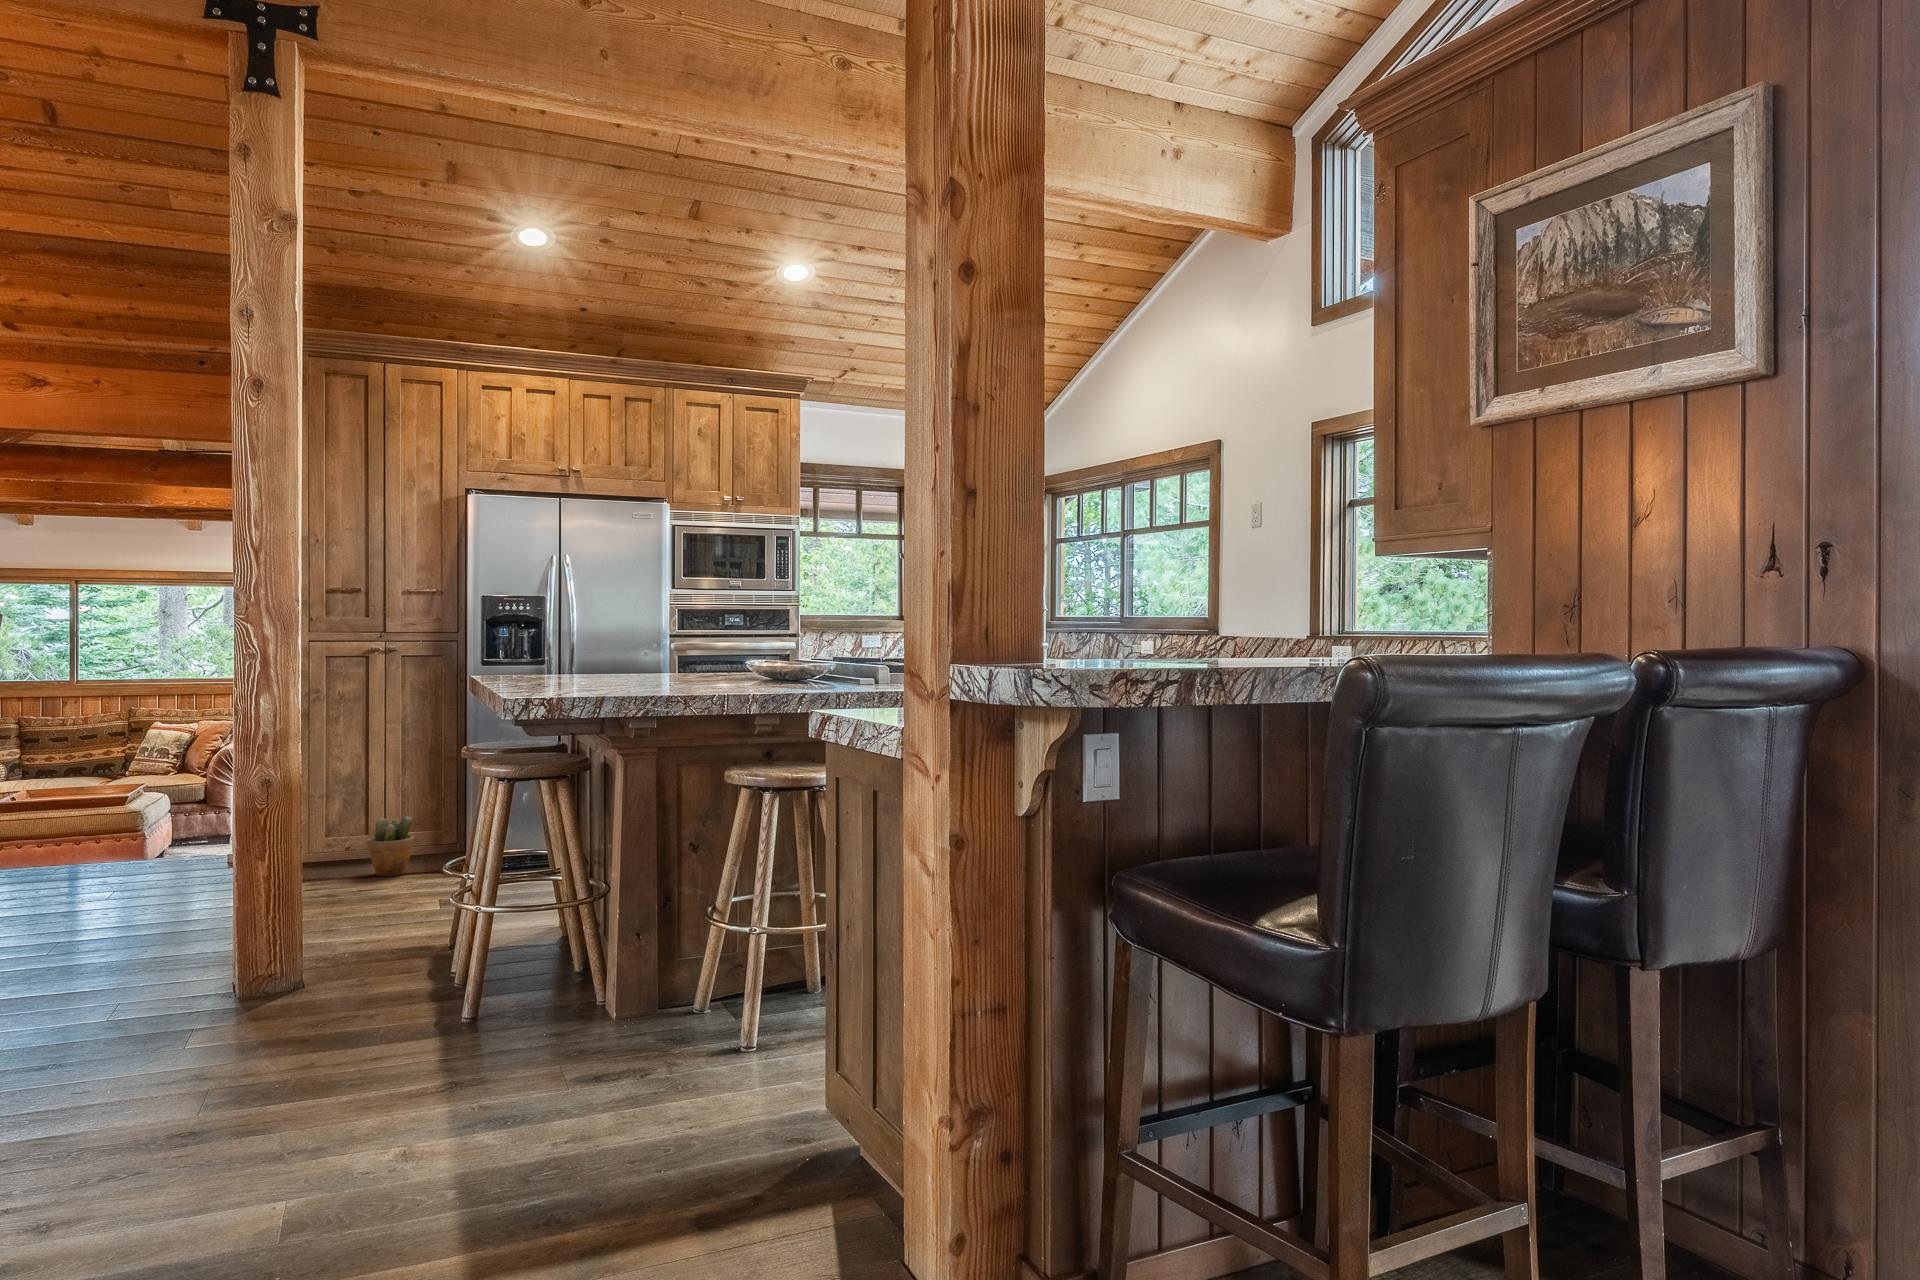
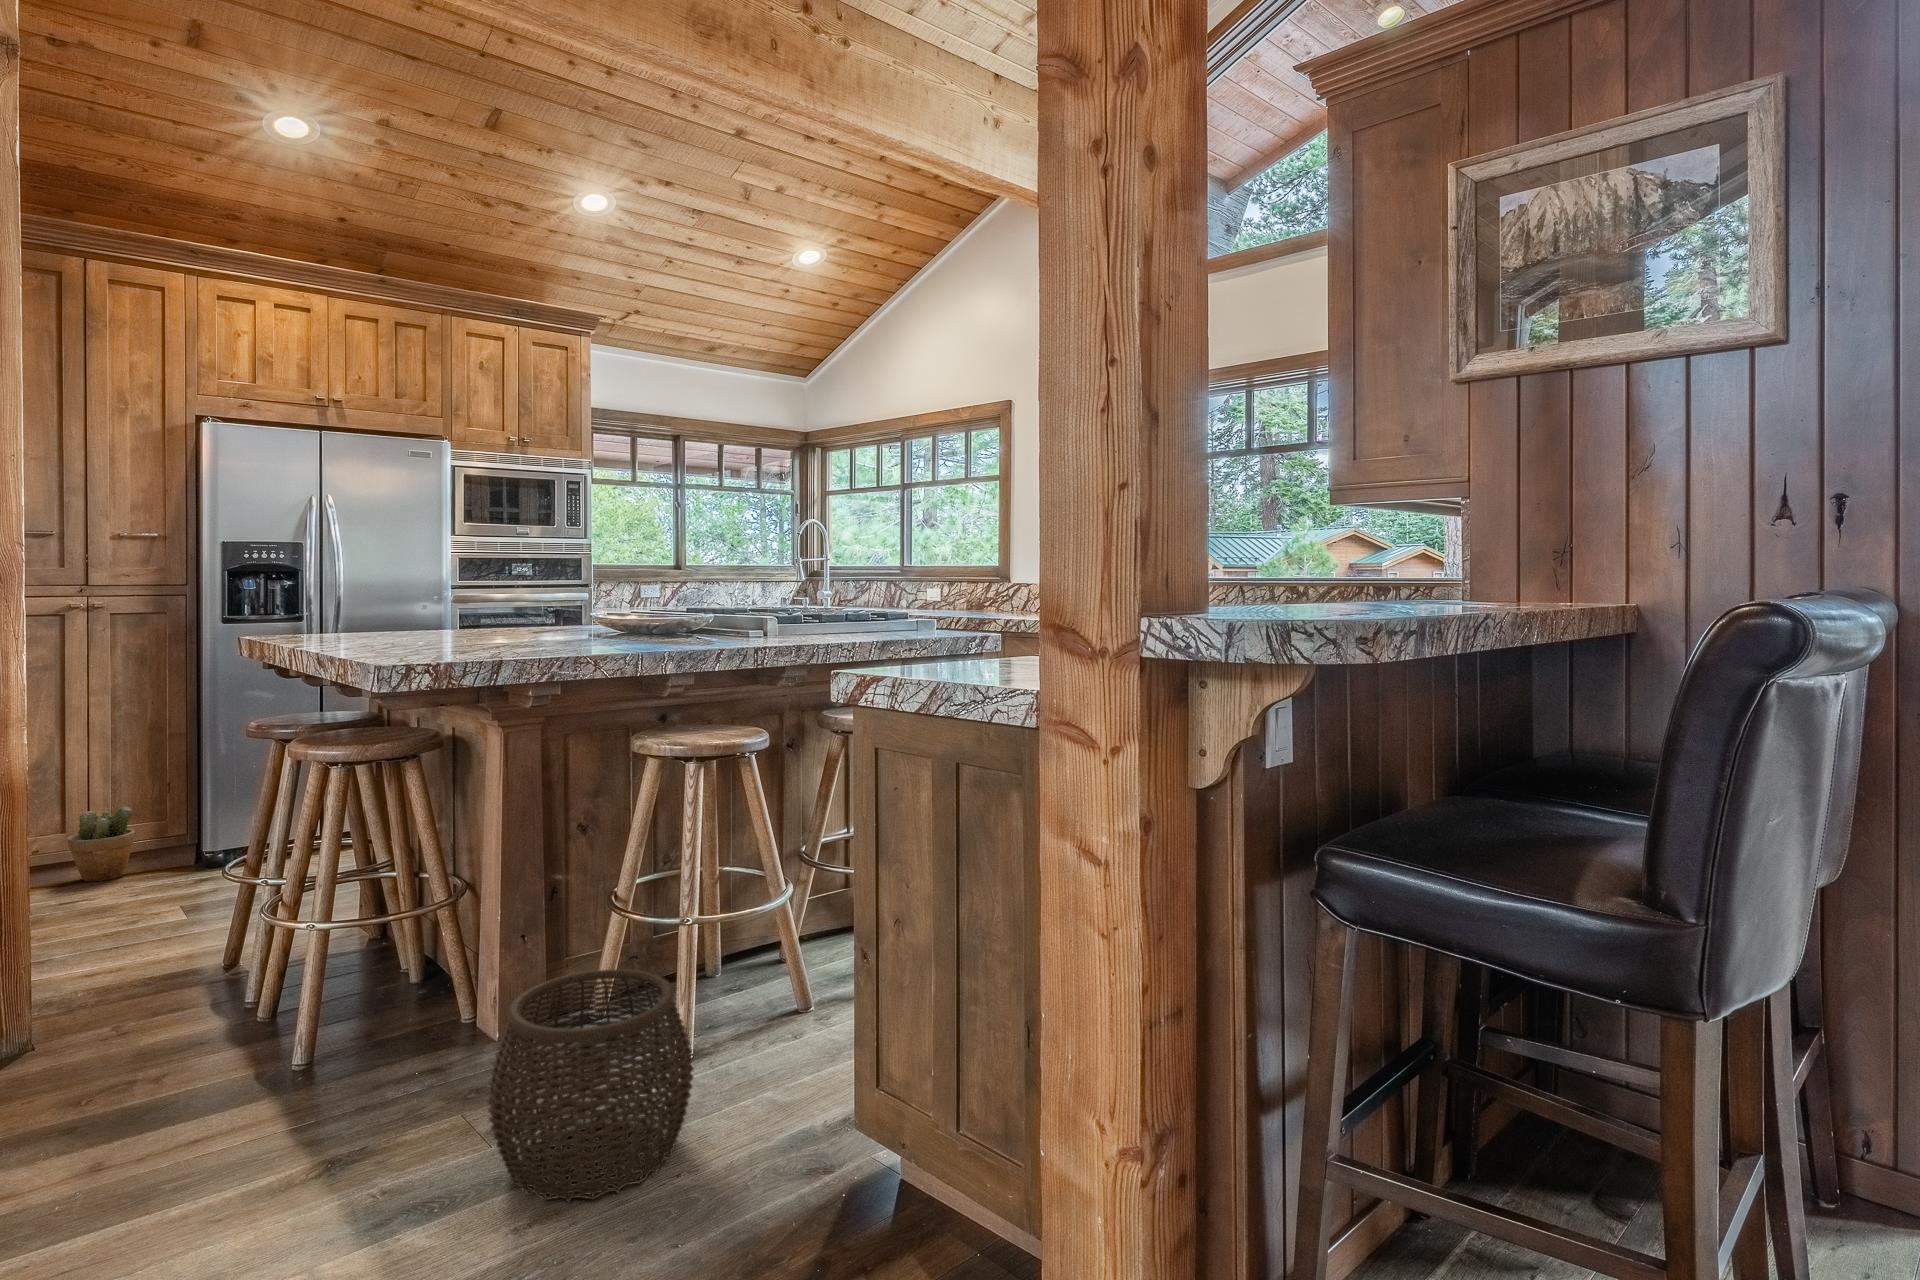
woven basket: none [550,958,716,1137] -> present [487,969,694,1202]

